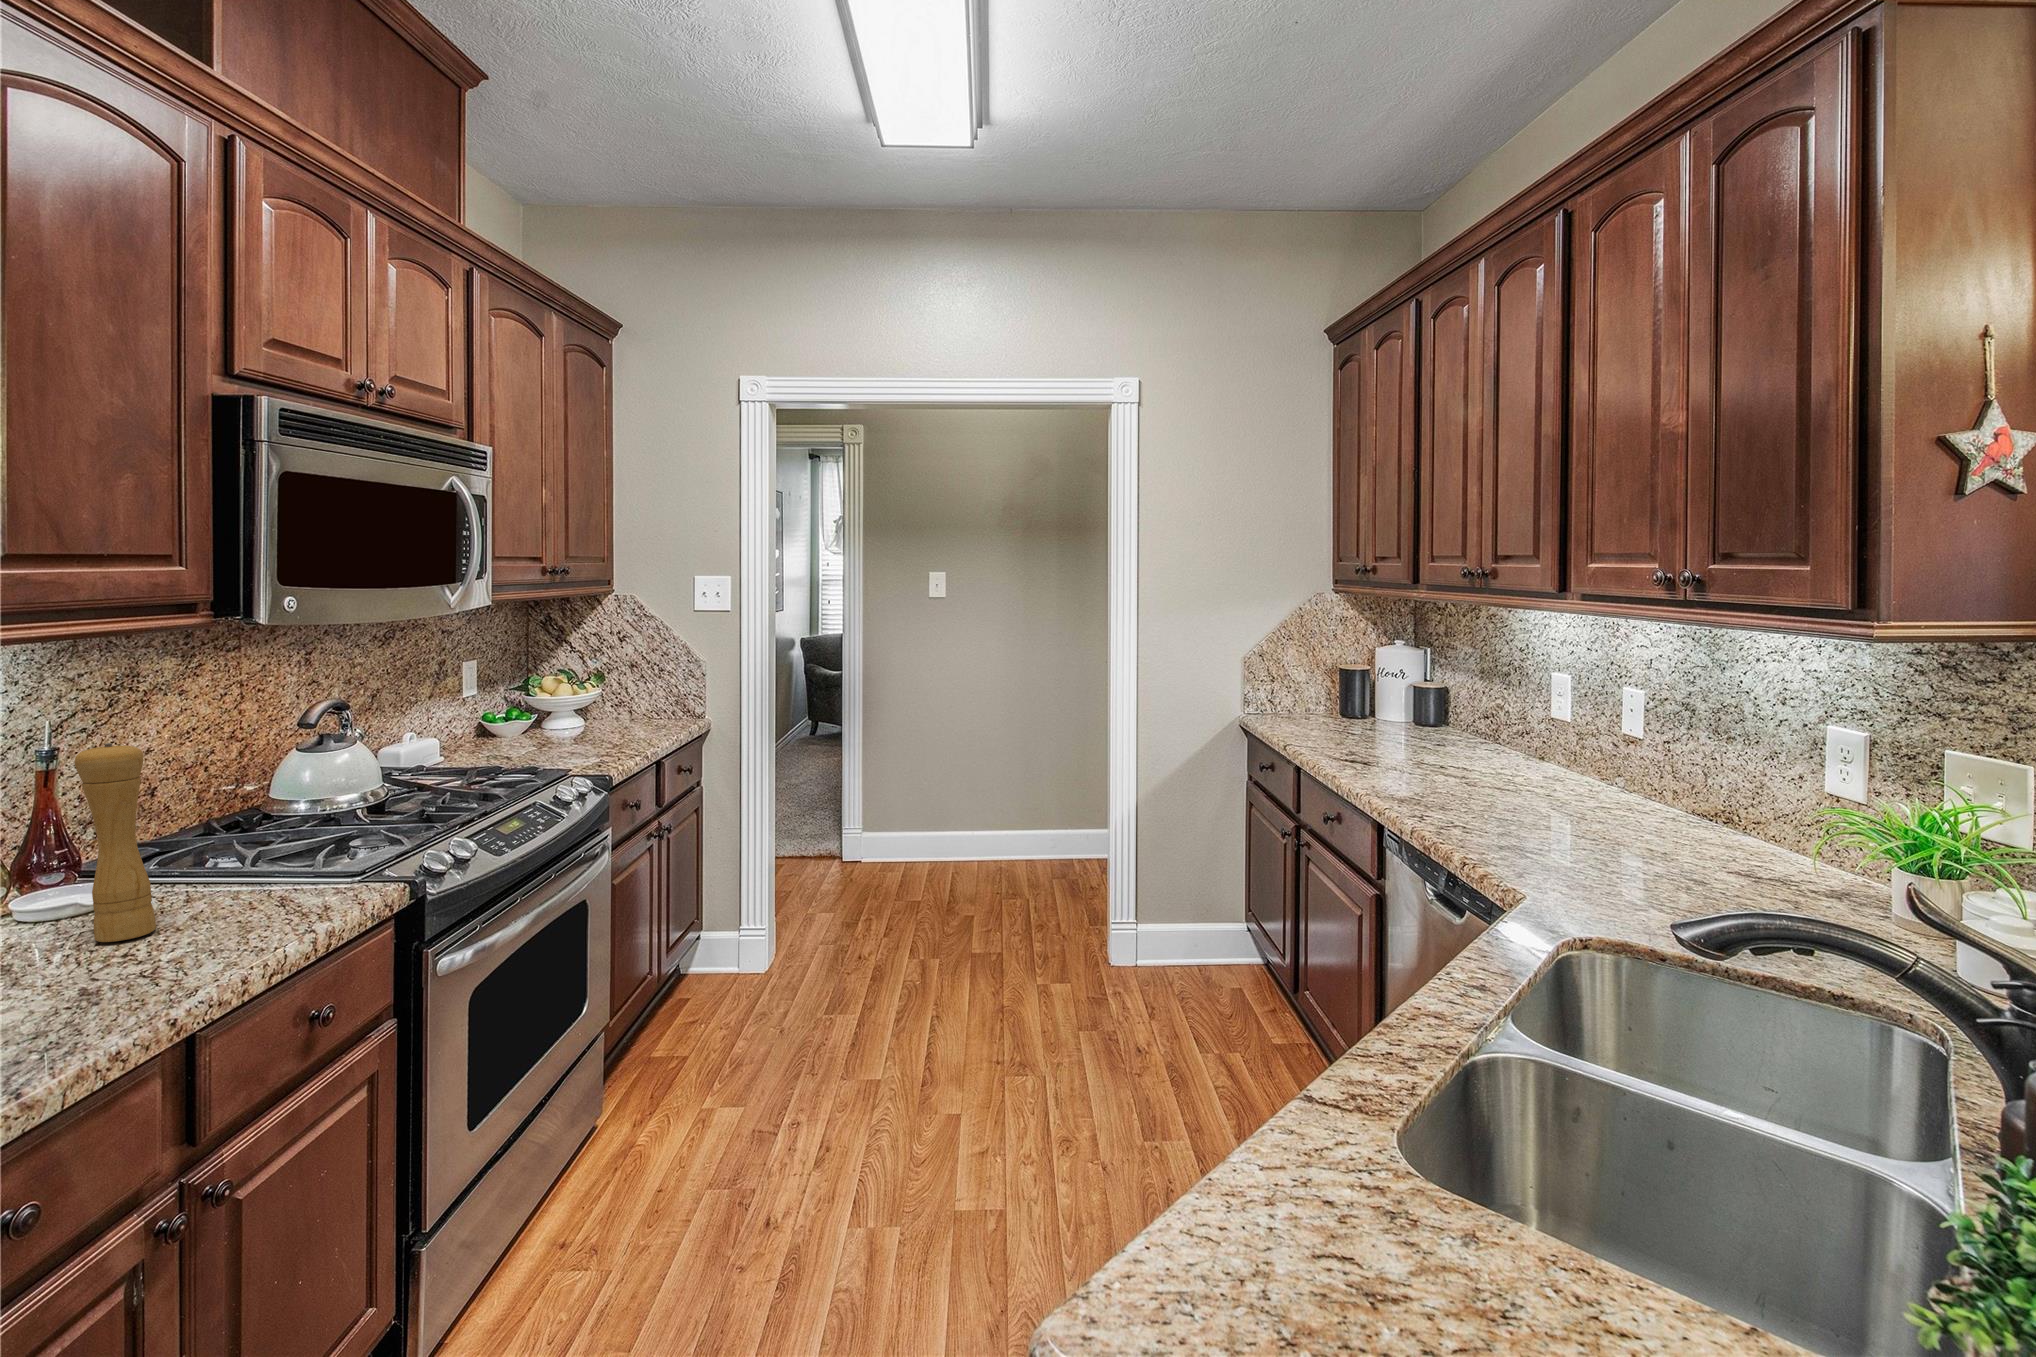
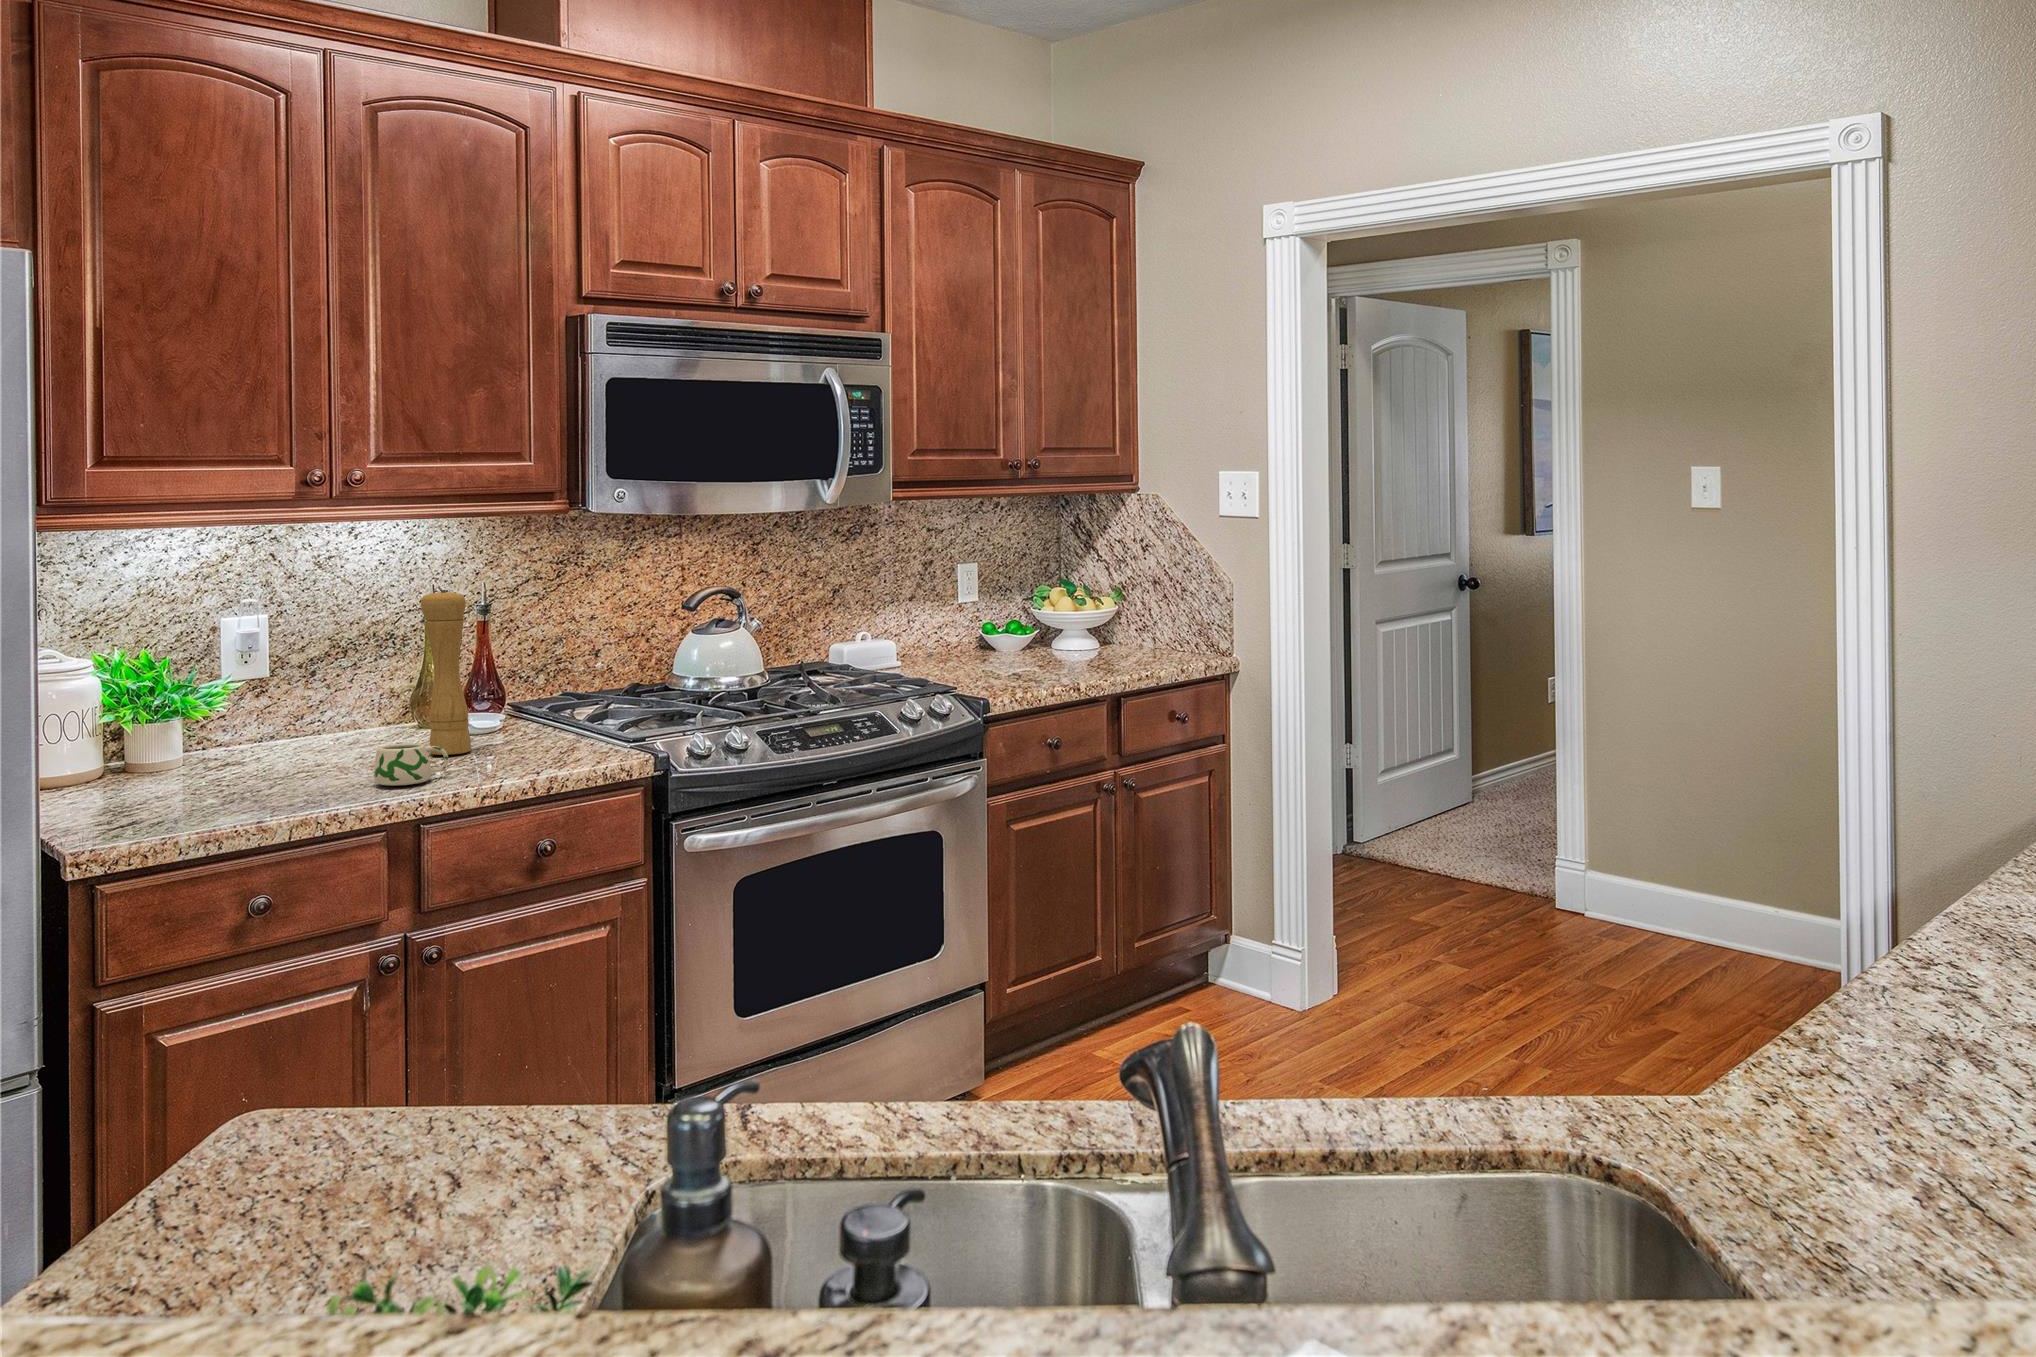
mug: none [103,933,203,998] -> present [374,743,449,786]

